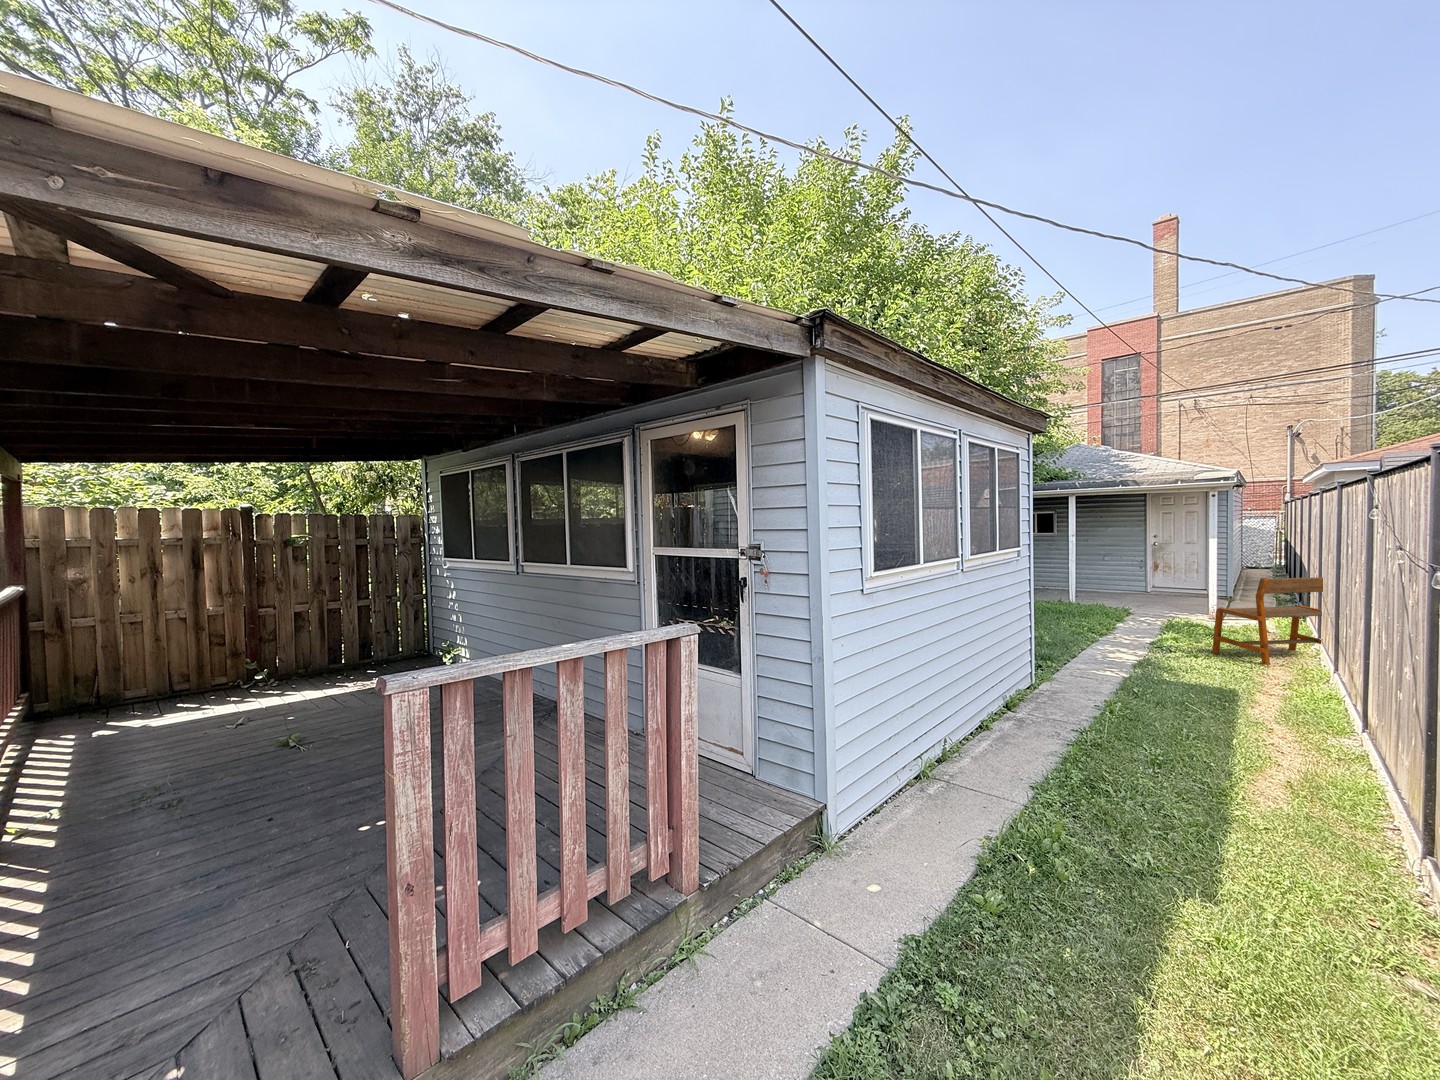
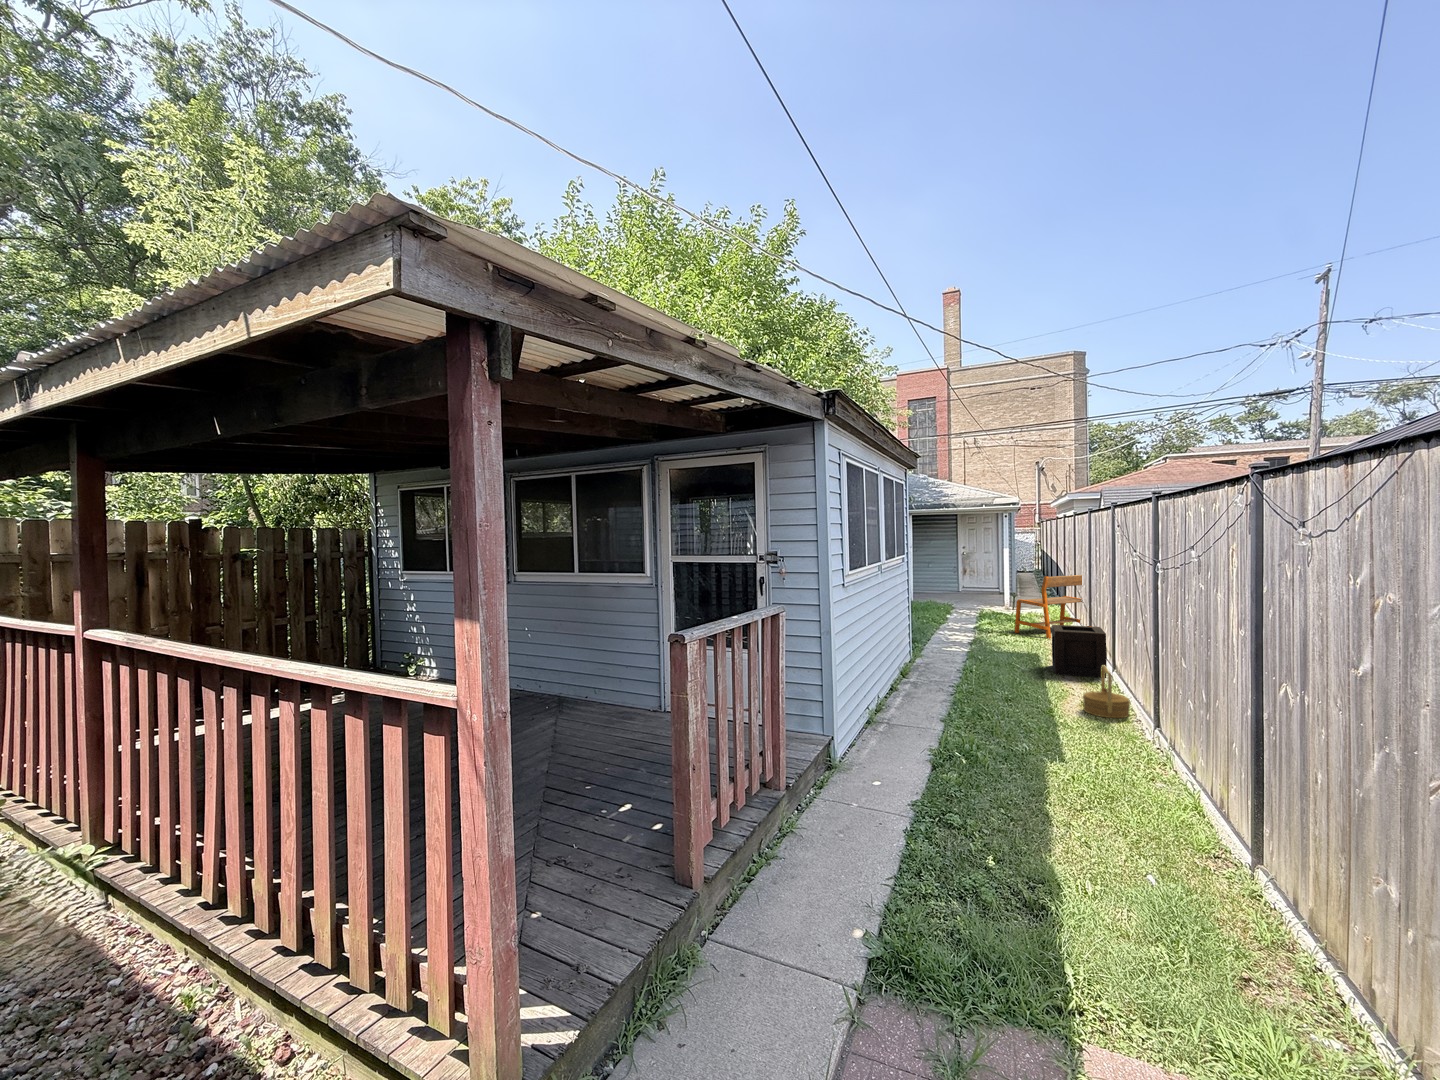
wooden crate: none [1258,652,1354,742] -> present [1052,625,1107,678]
woven basket: none [1290,732,1387,827] -> present [1083,665,1130,718]

